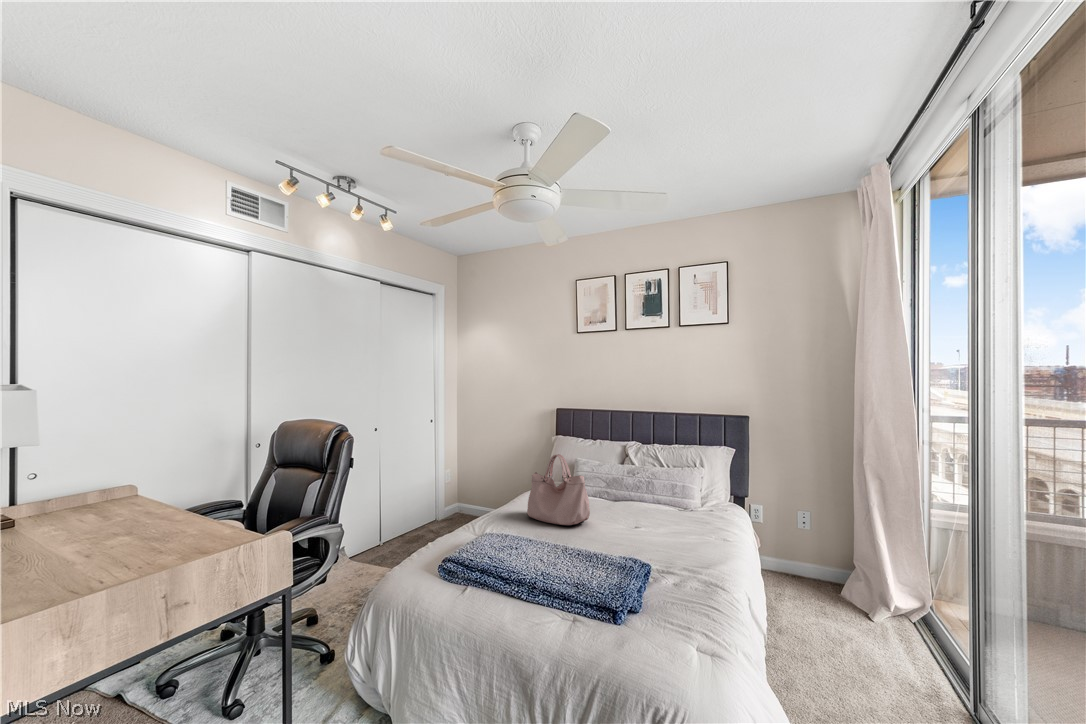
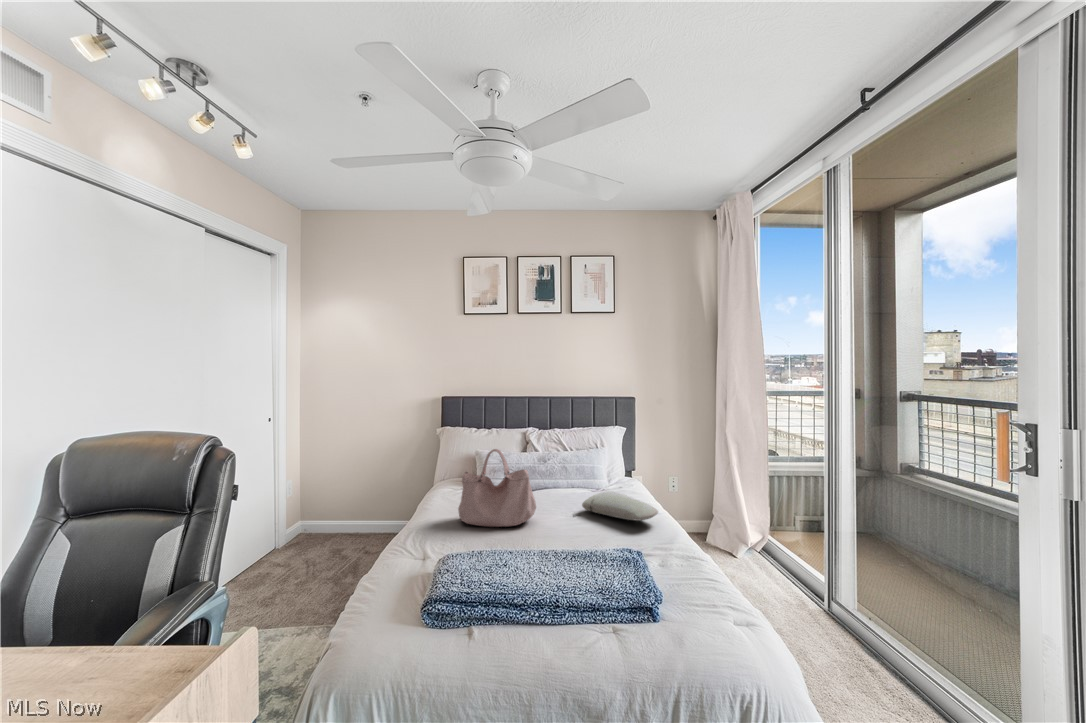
pillow: none [640,509,709,541] -> present [582,491,658,521]

